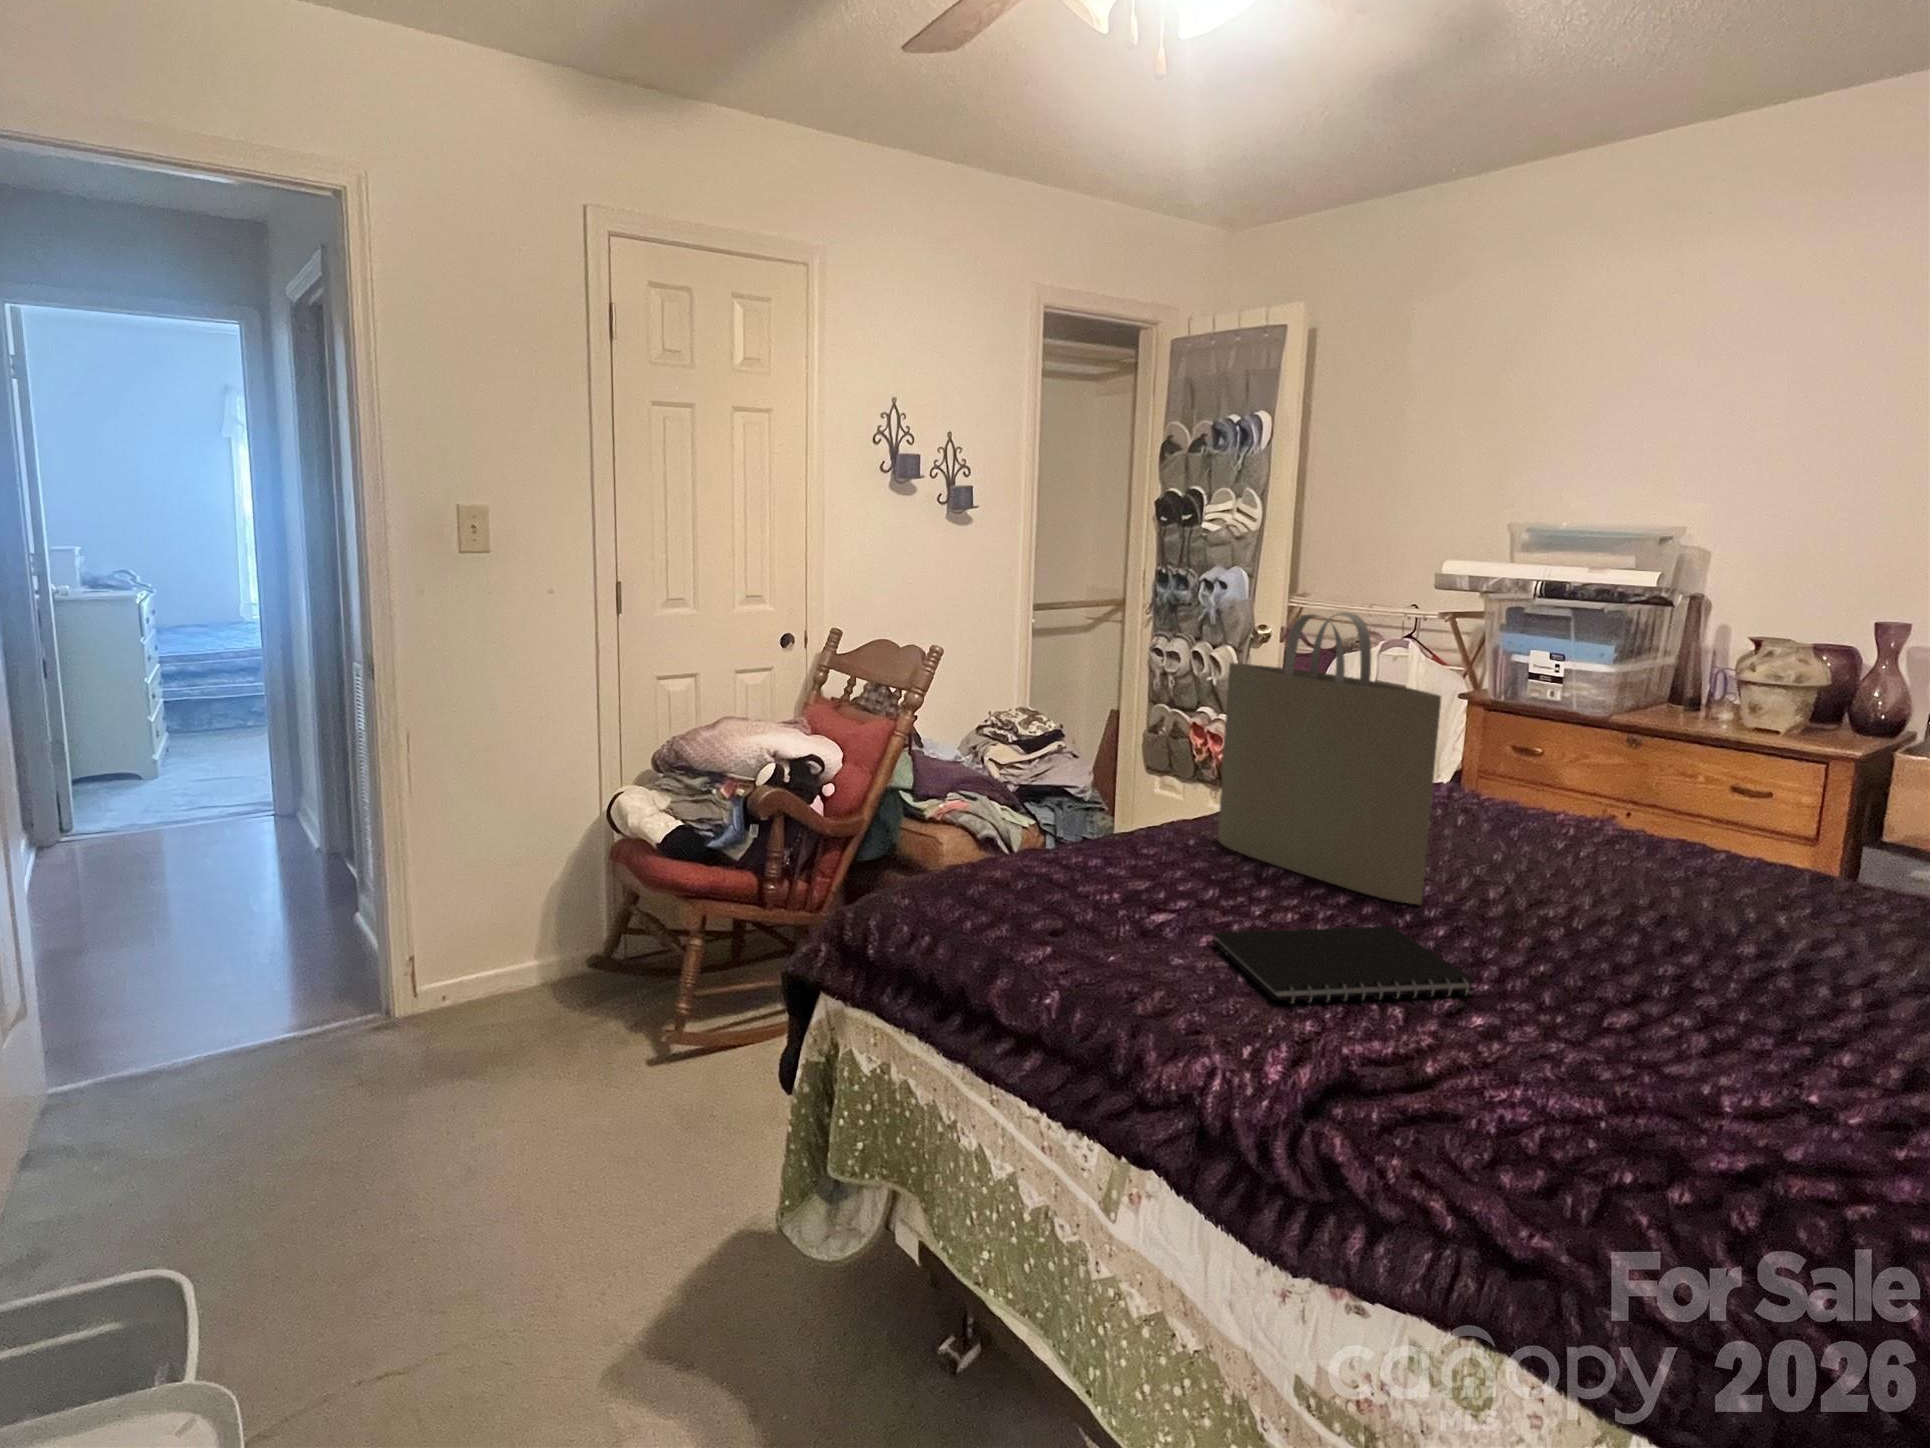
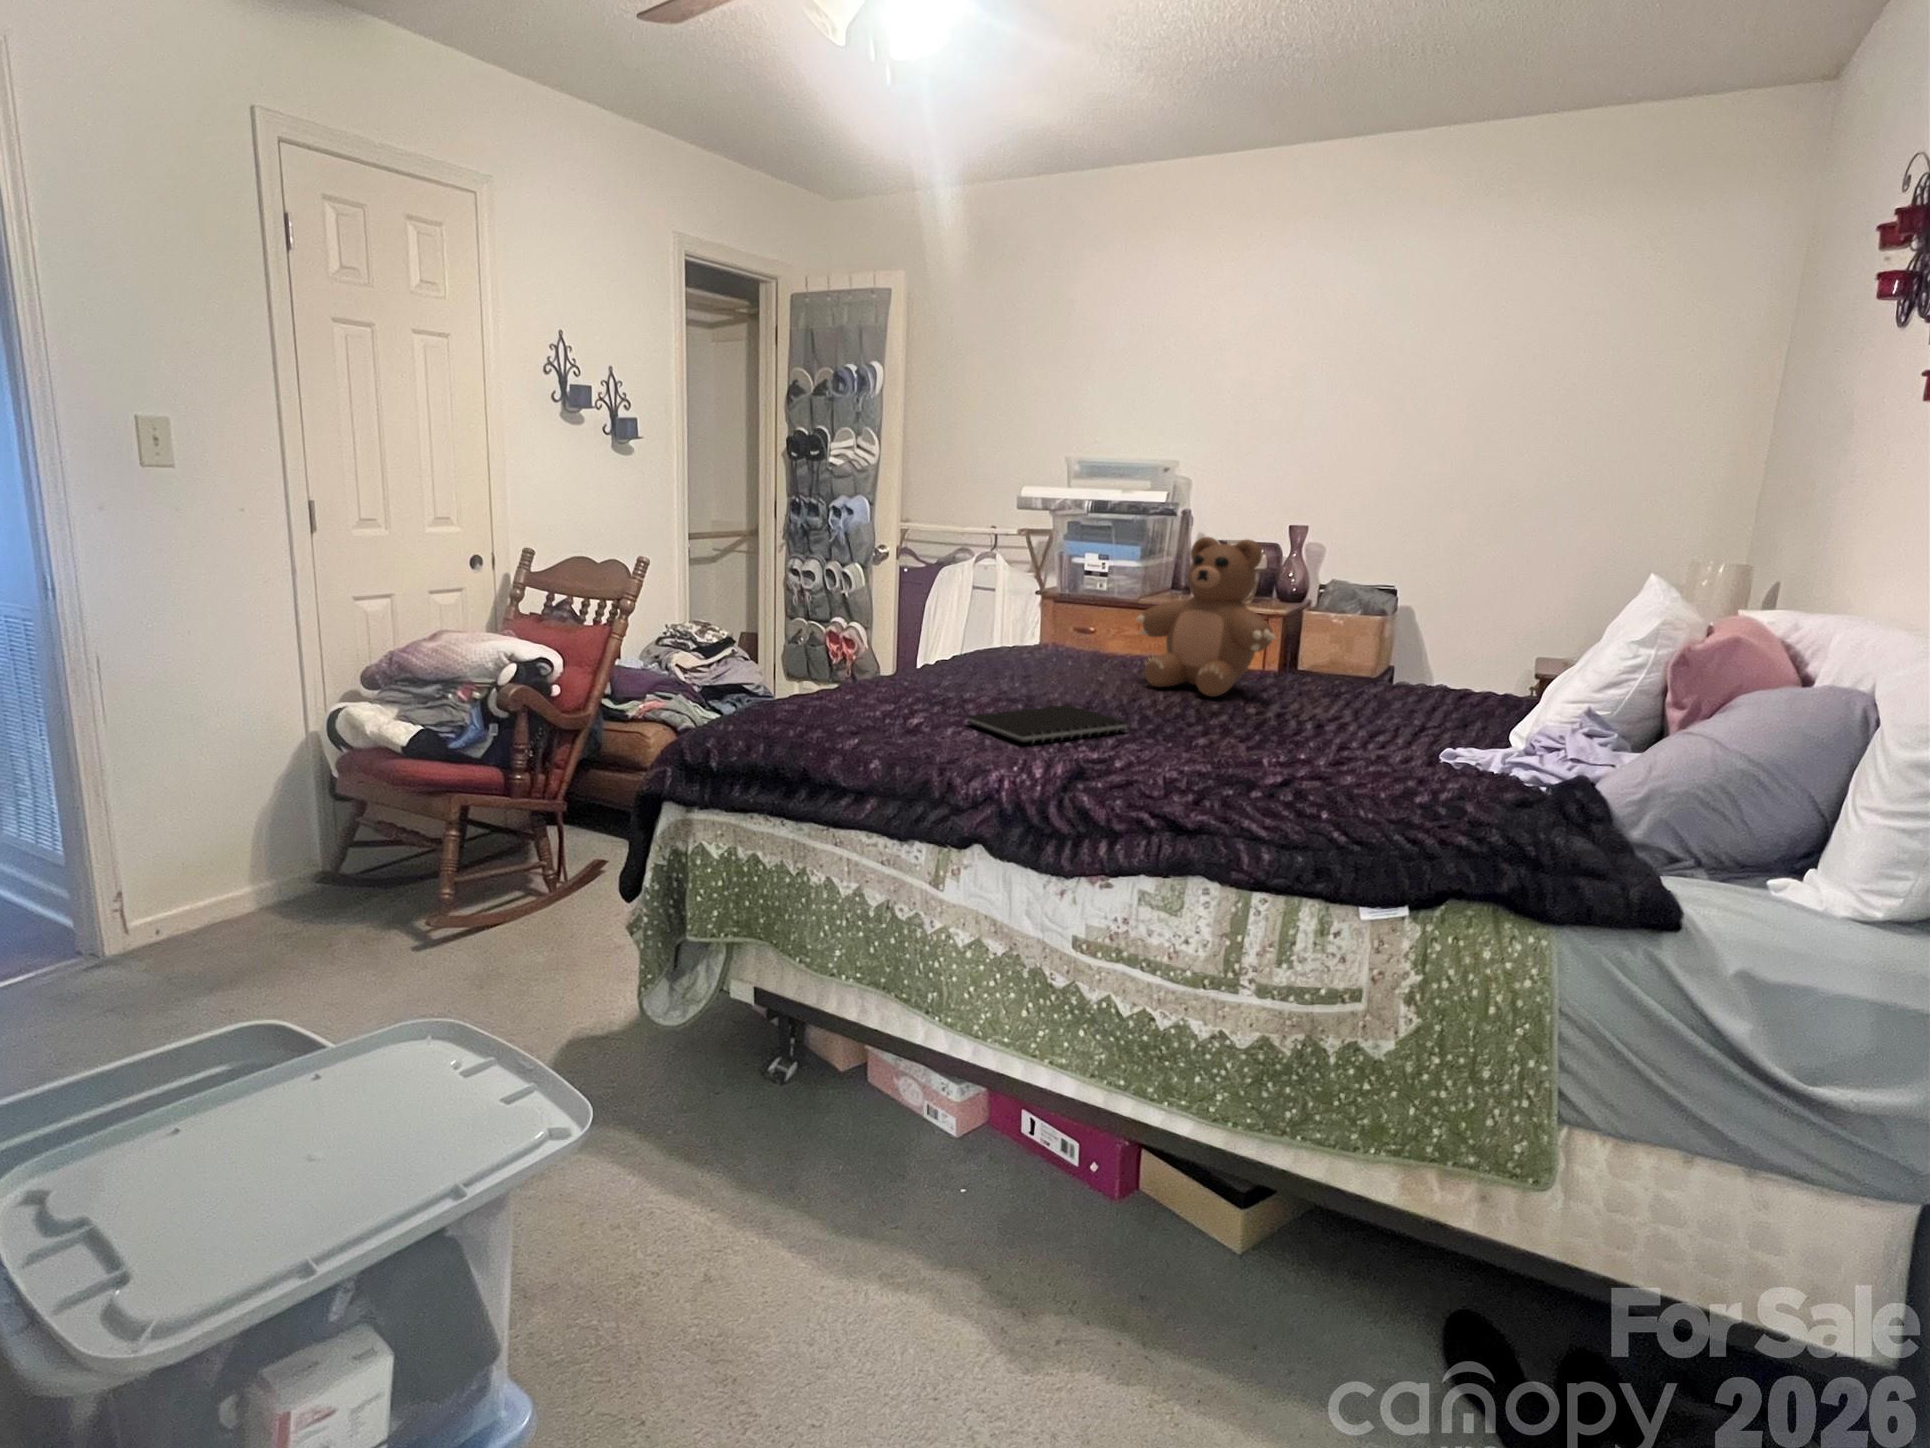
tote bag: present [1218,612,1441,905] -> none [929,501,1087,697]
teddy bear: none [1540,670,1789,928] -> present [1136,537,1276,697]

